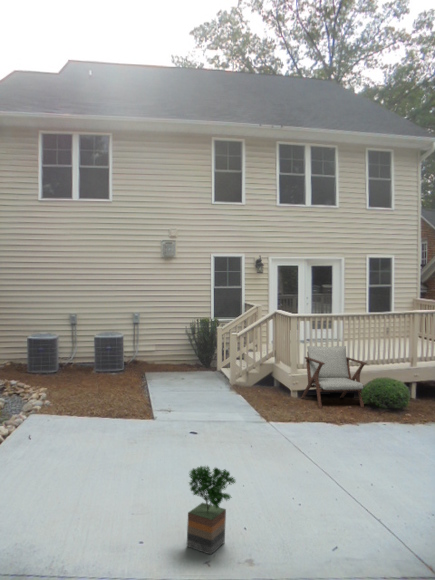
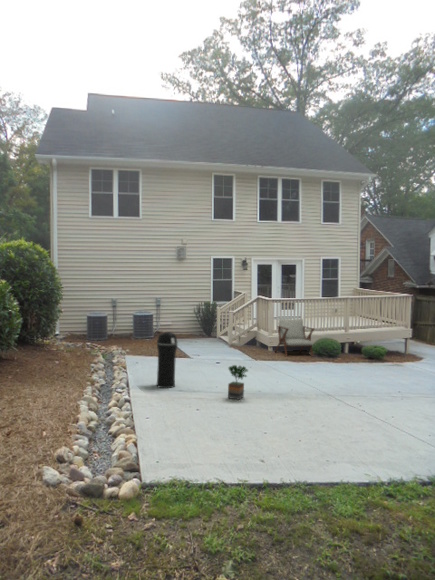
trash can: none [47,383,93,505] -> present [157,332,177,388]

